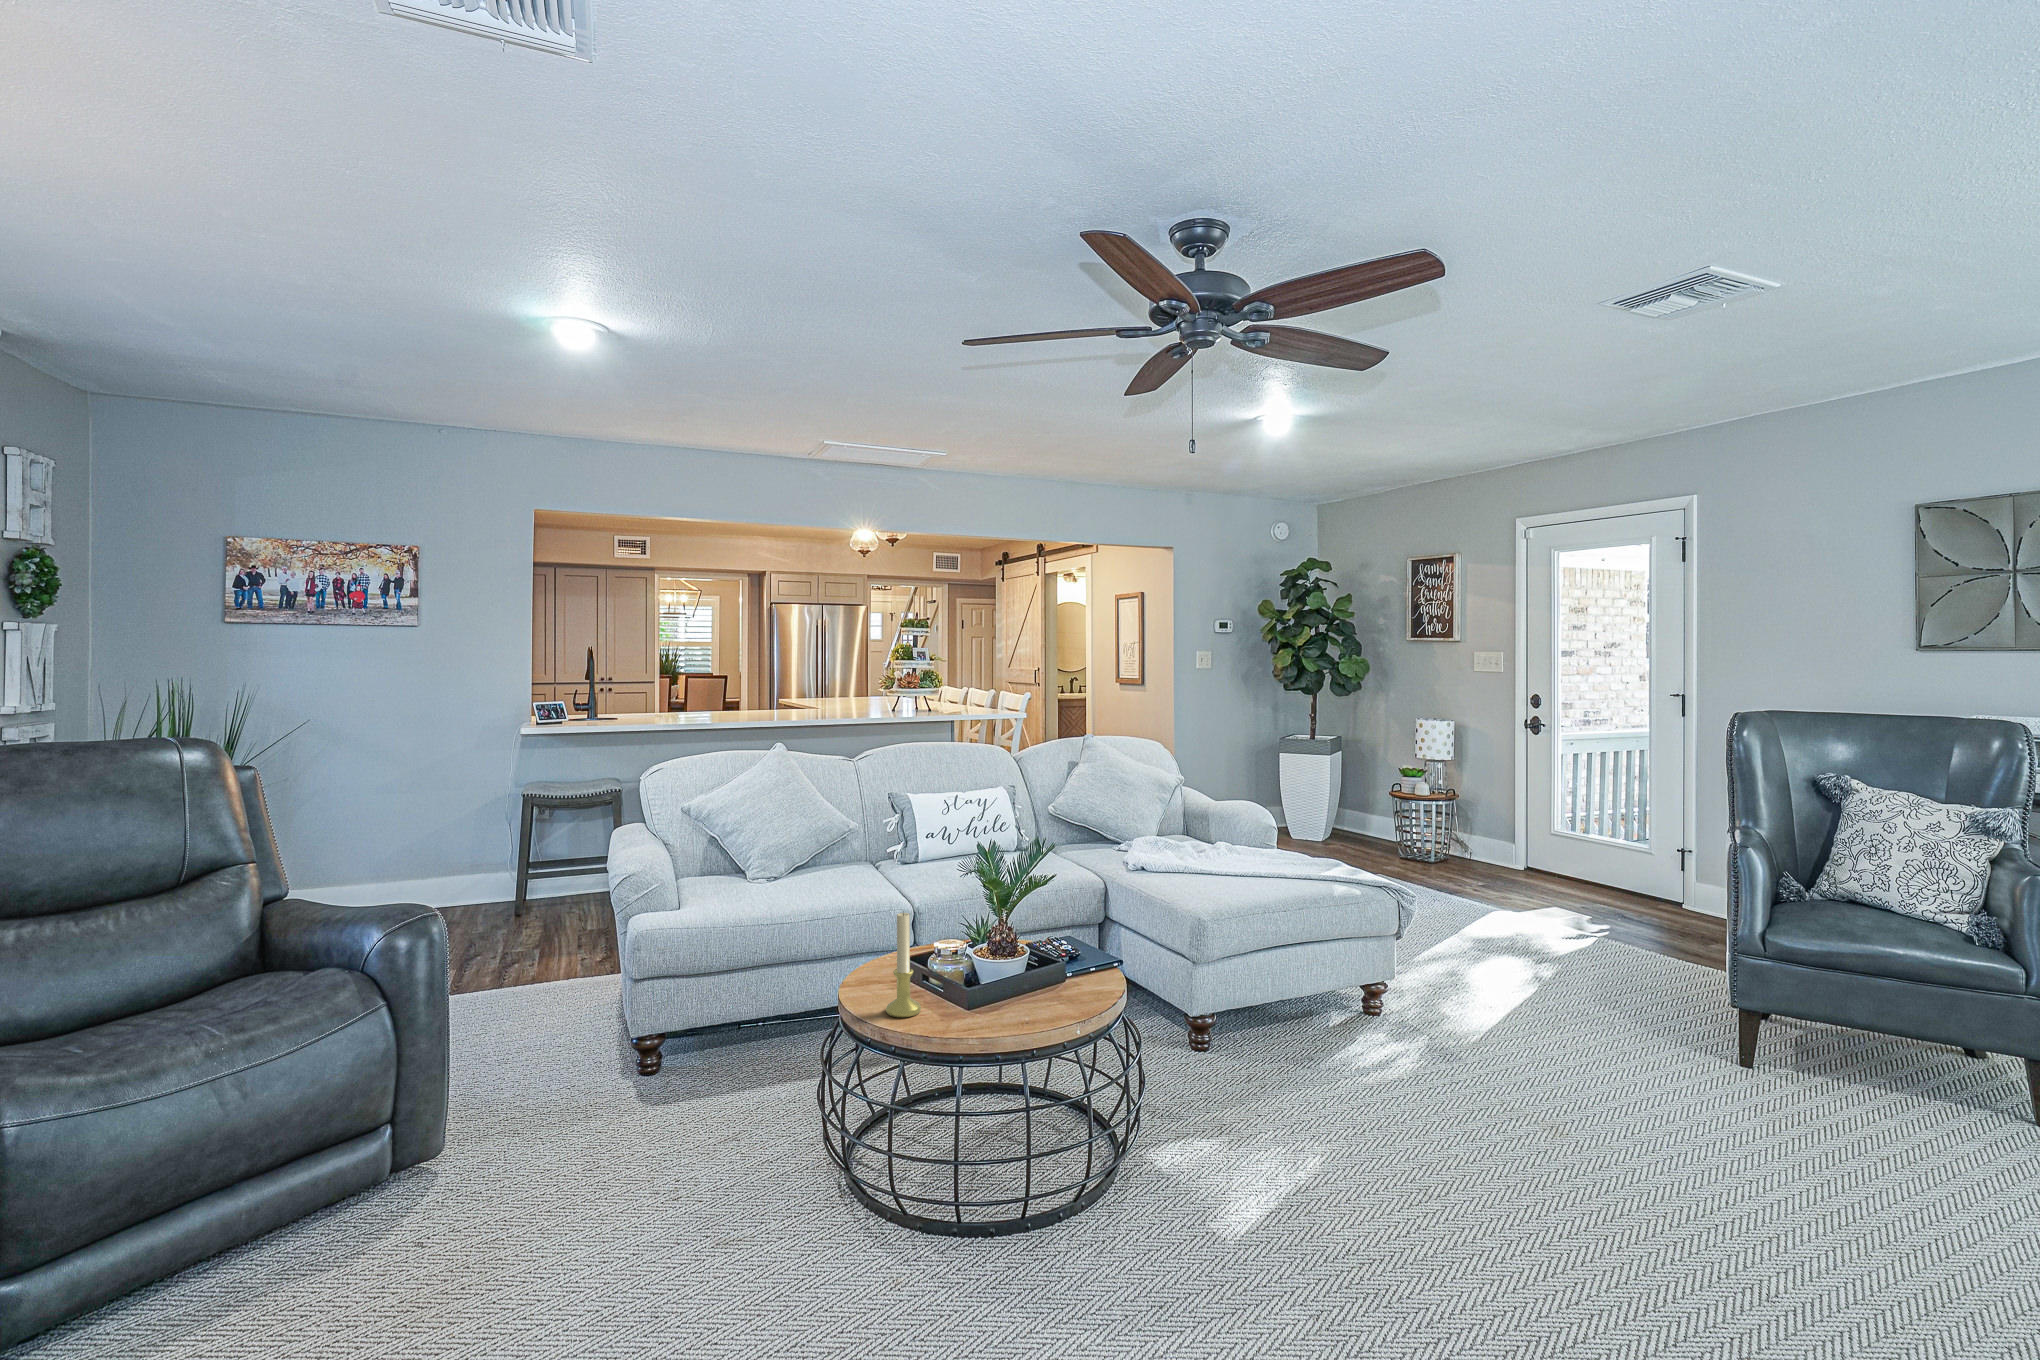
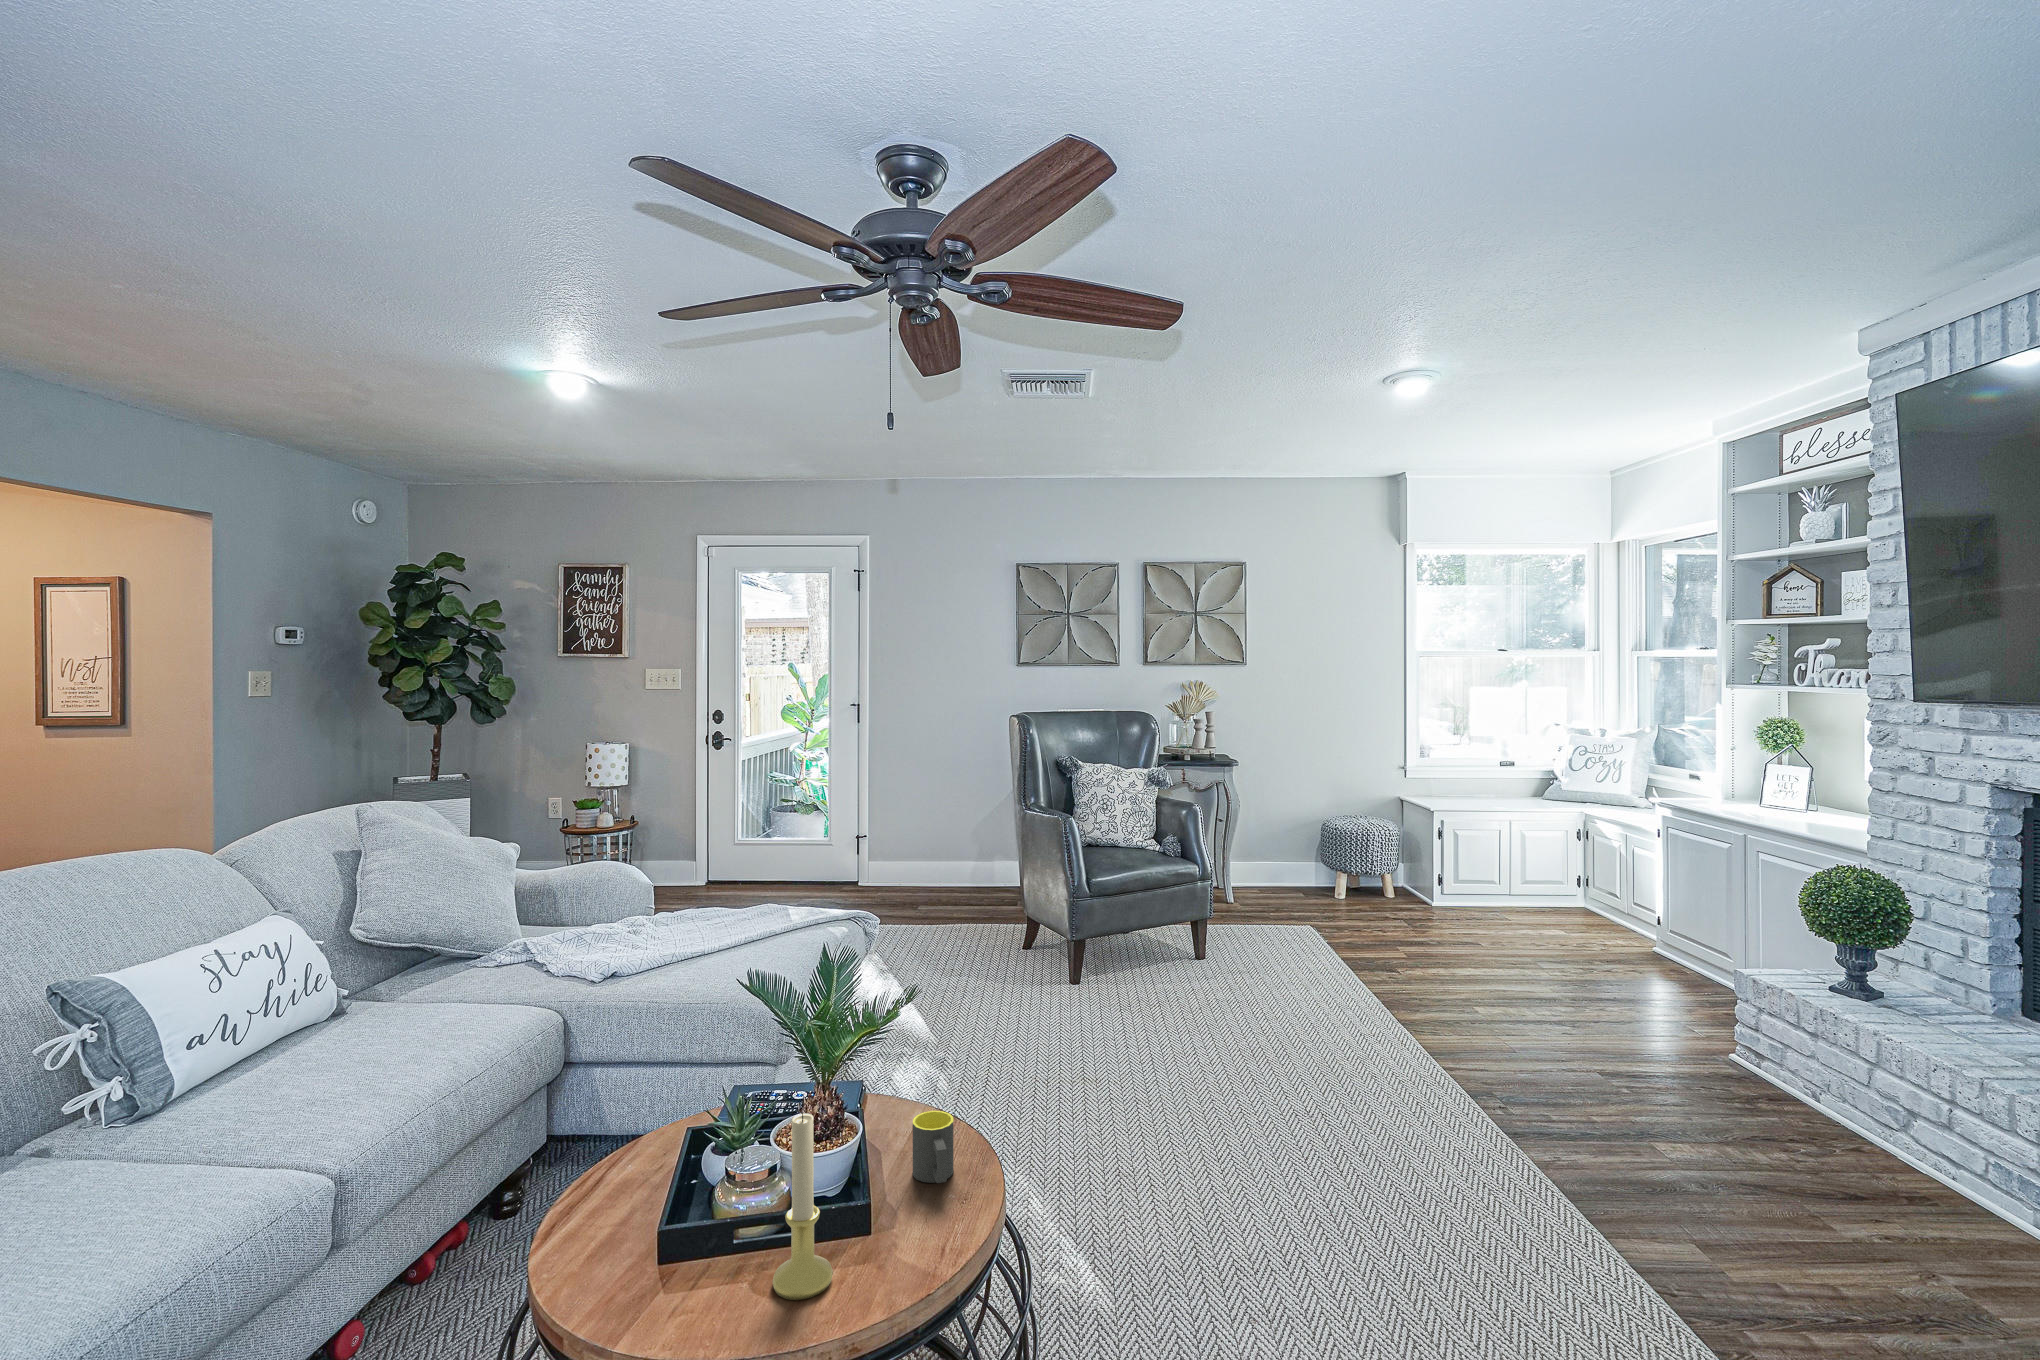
mug: none [1015,970,1058,1018] -> present [913,1111,953,1183]

